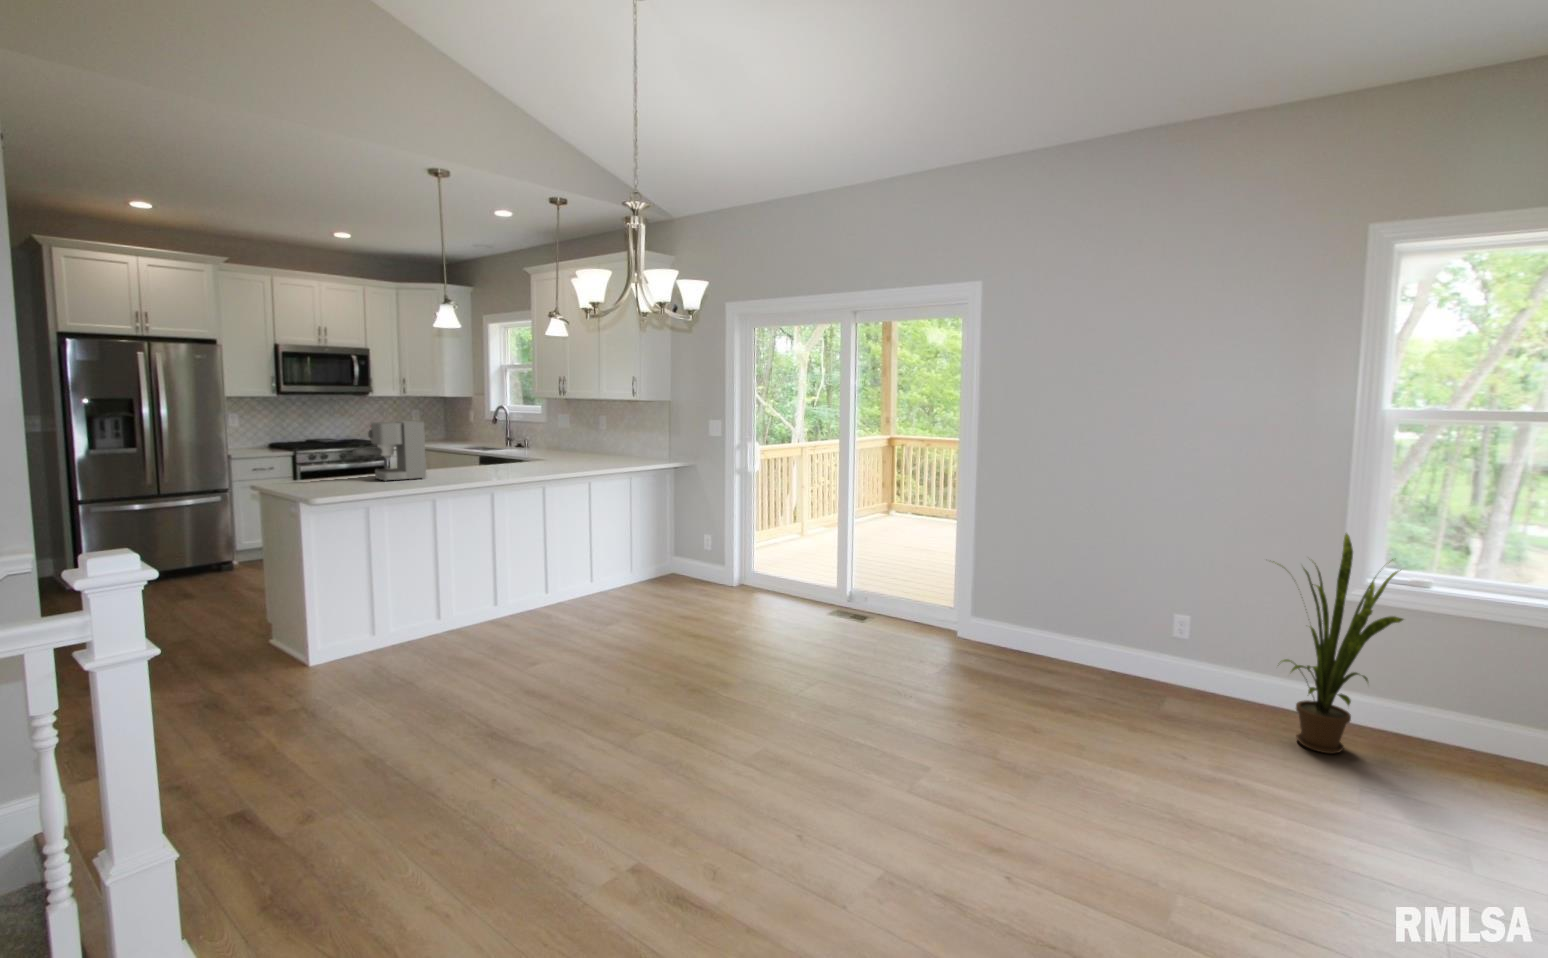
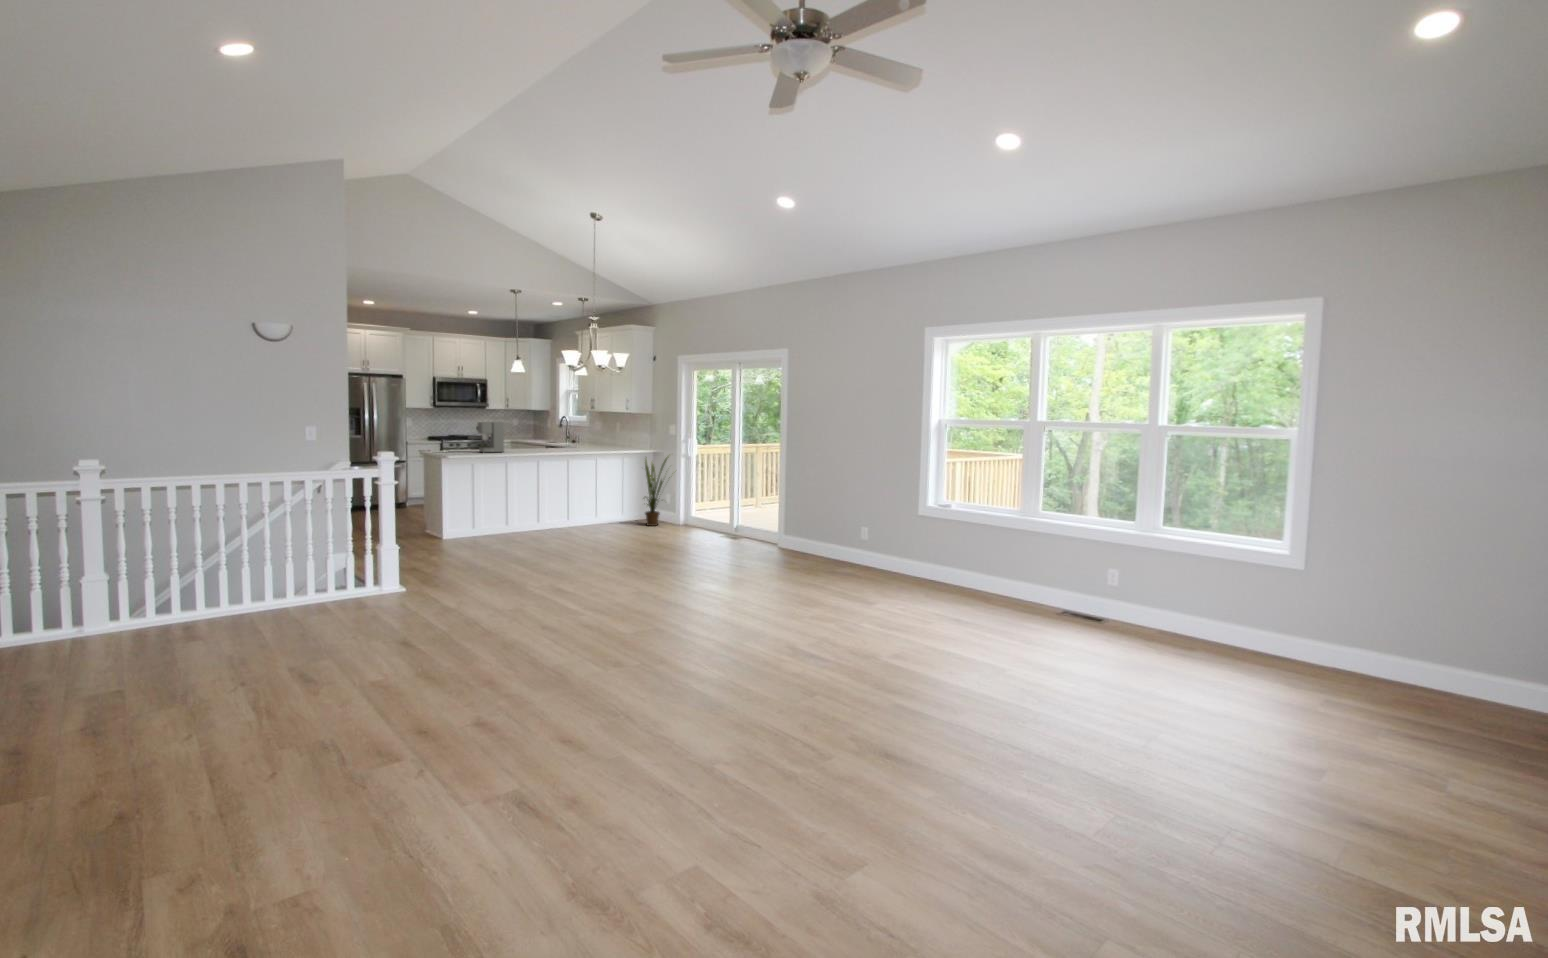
house plant: present [1273,534,1403,754] -> present [645,457,668,526]

